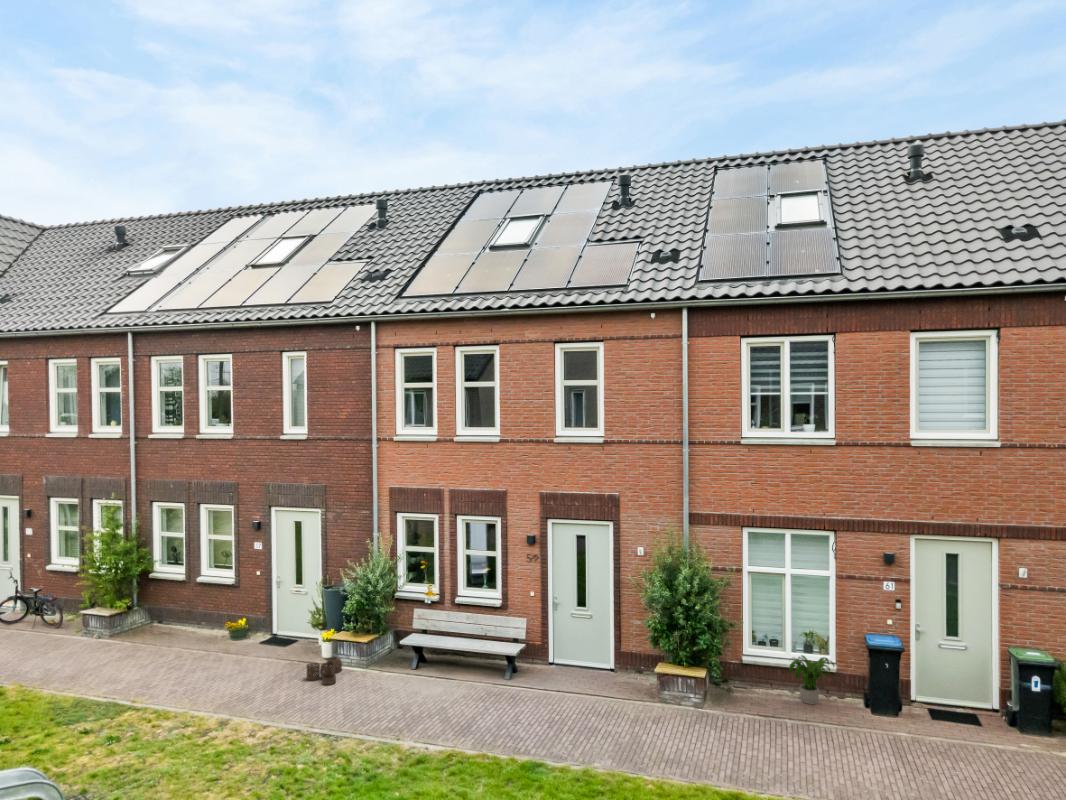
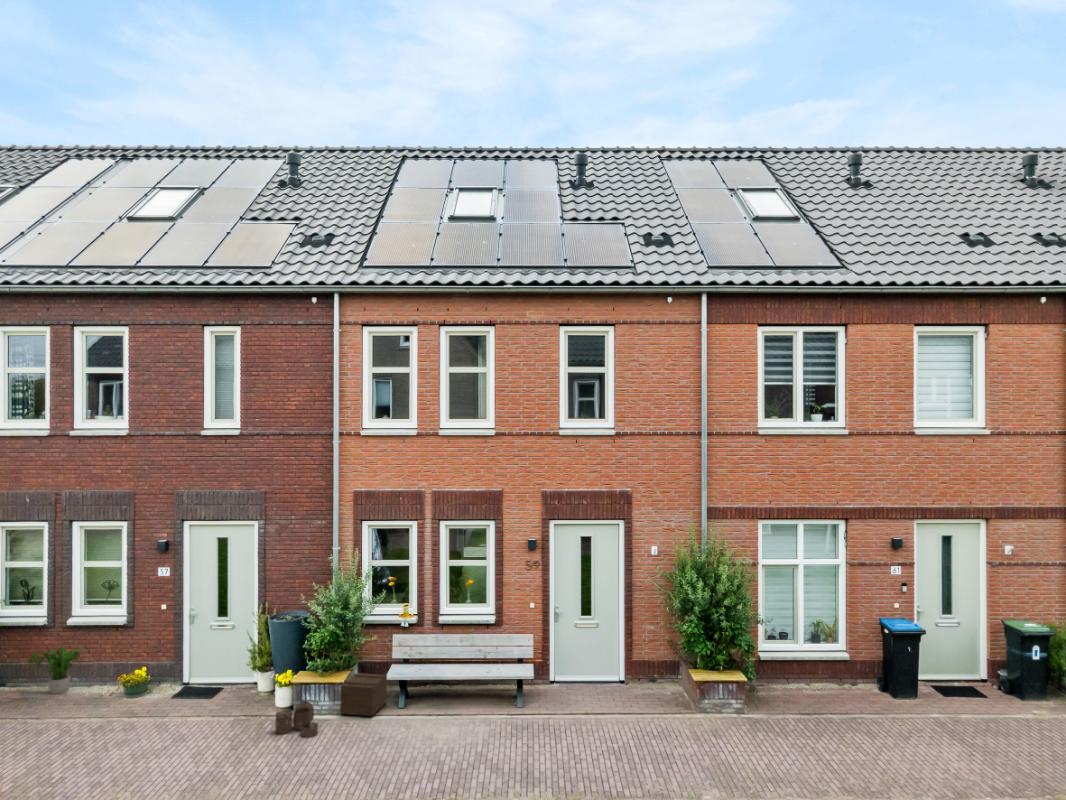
wooden crate: none [361,639,403,675] -> present [340,673,387,716]
potted plant: present [789,655,834,704] -> present [29,647,89,694]

